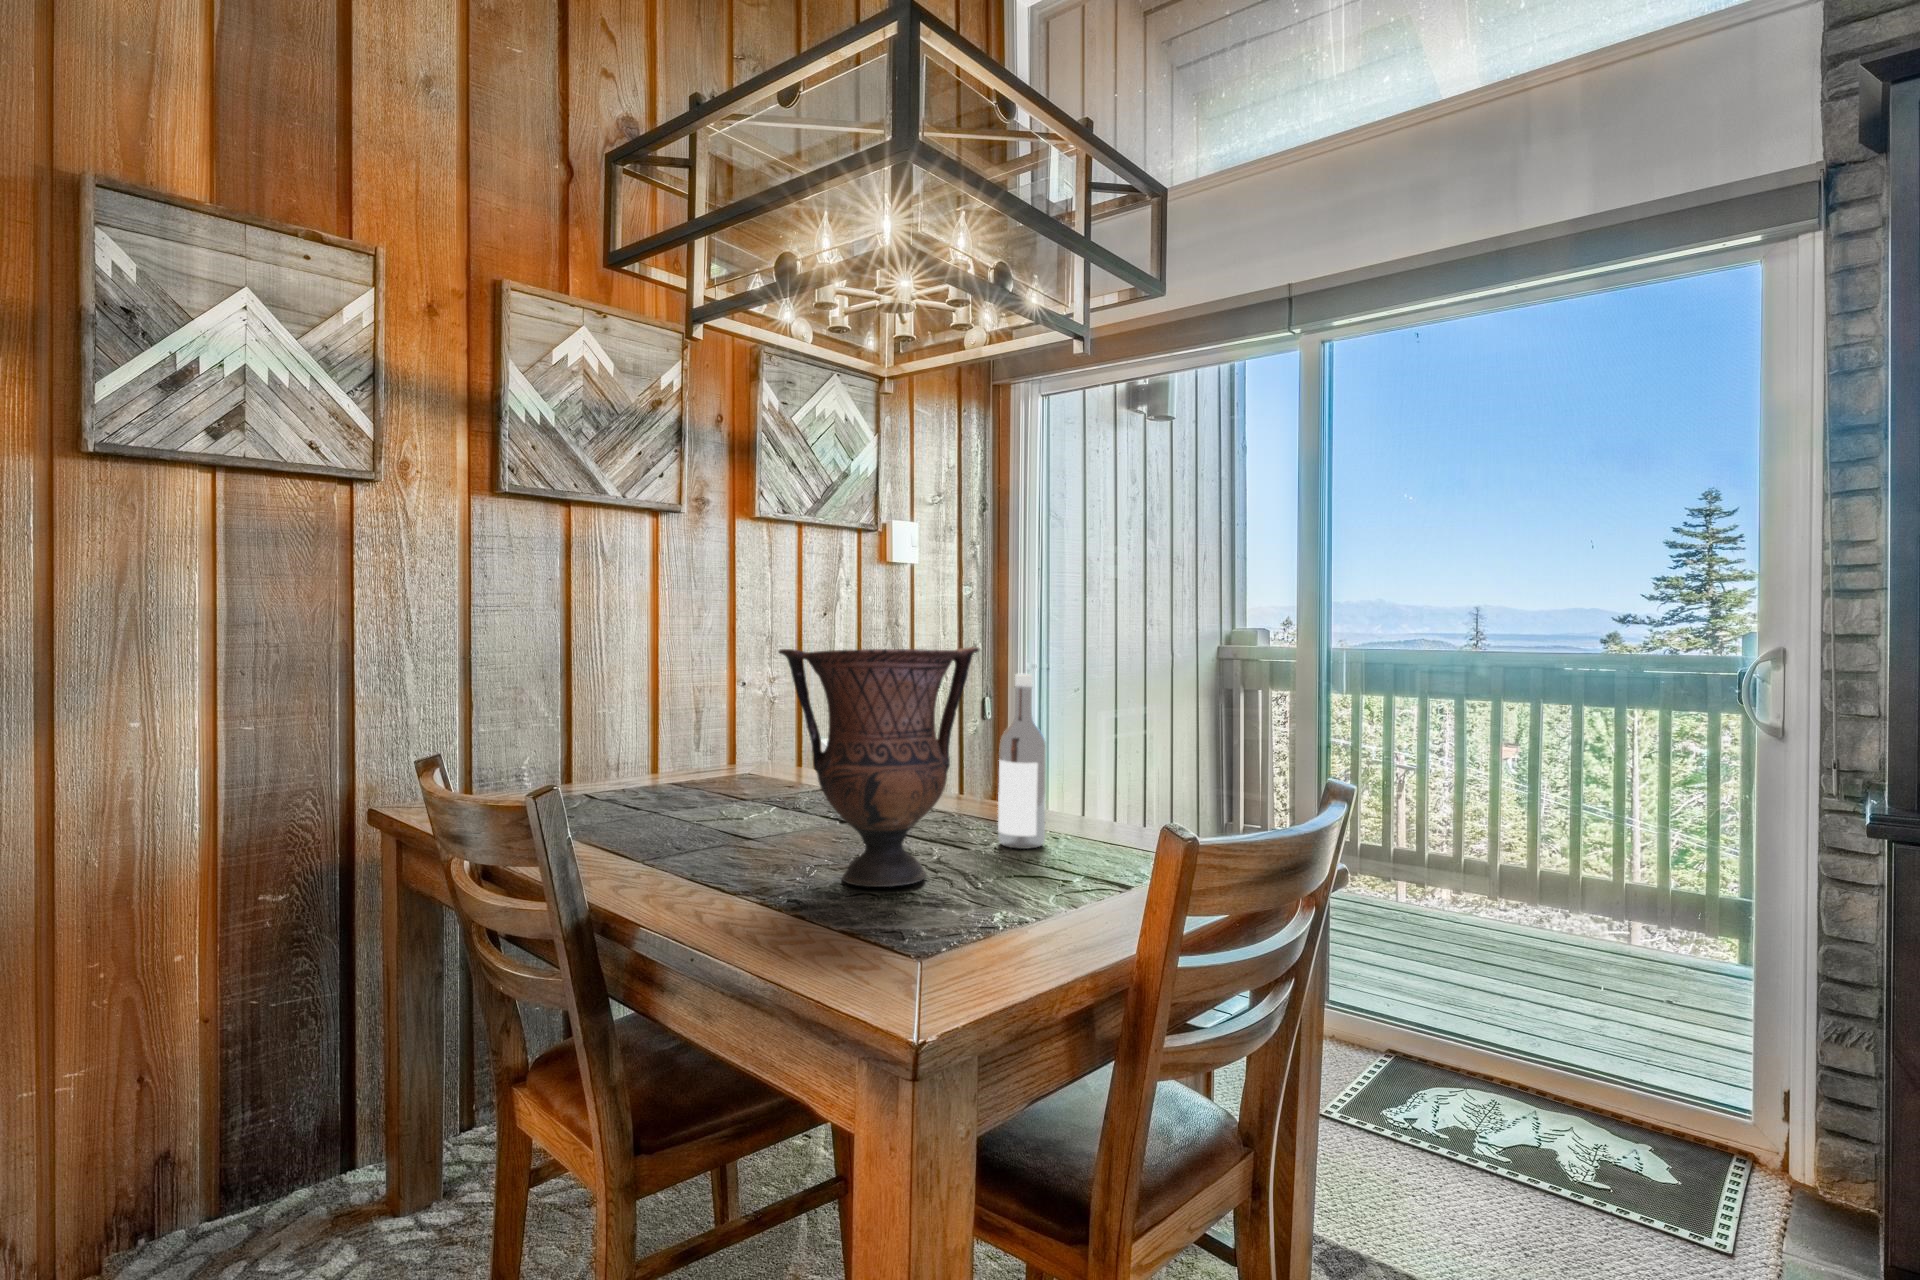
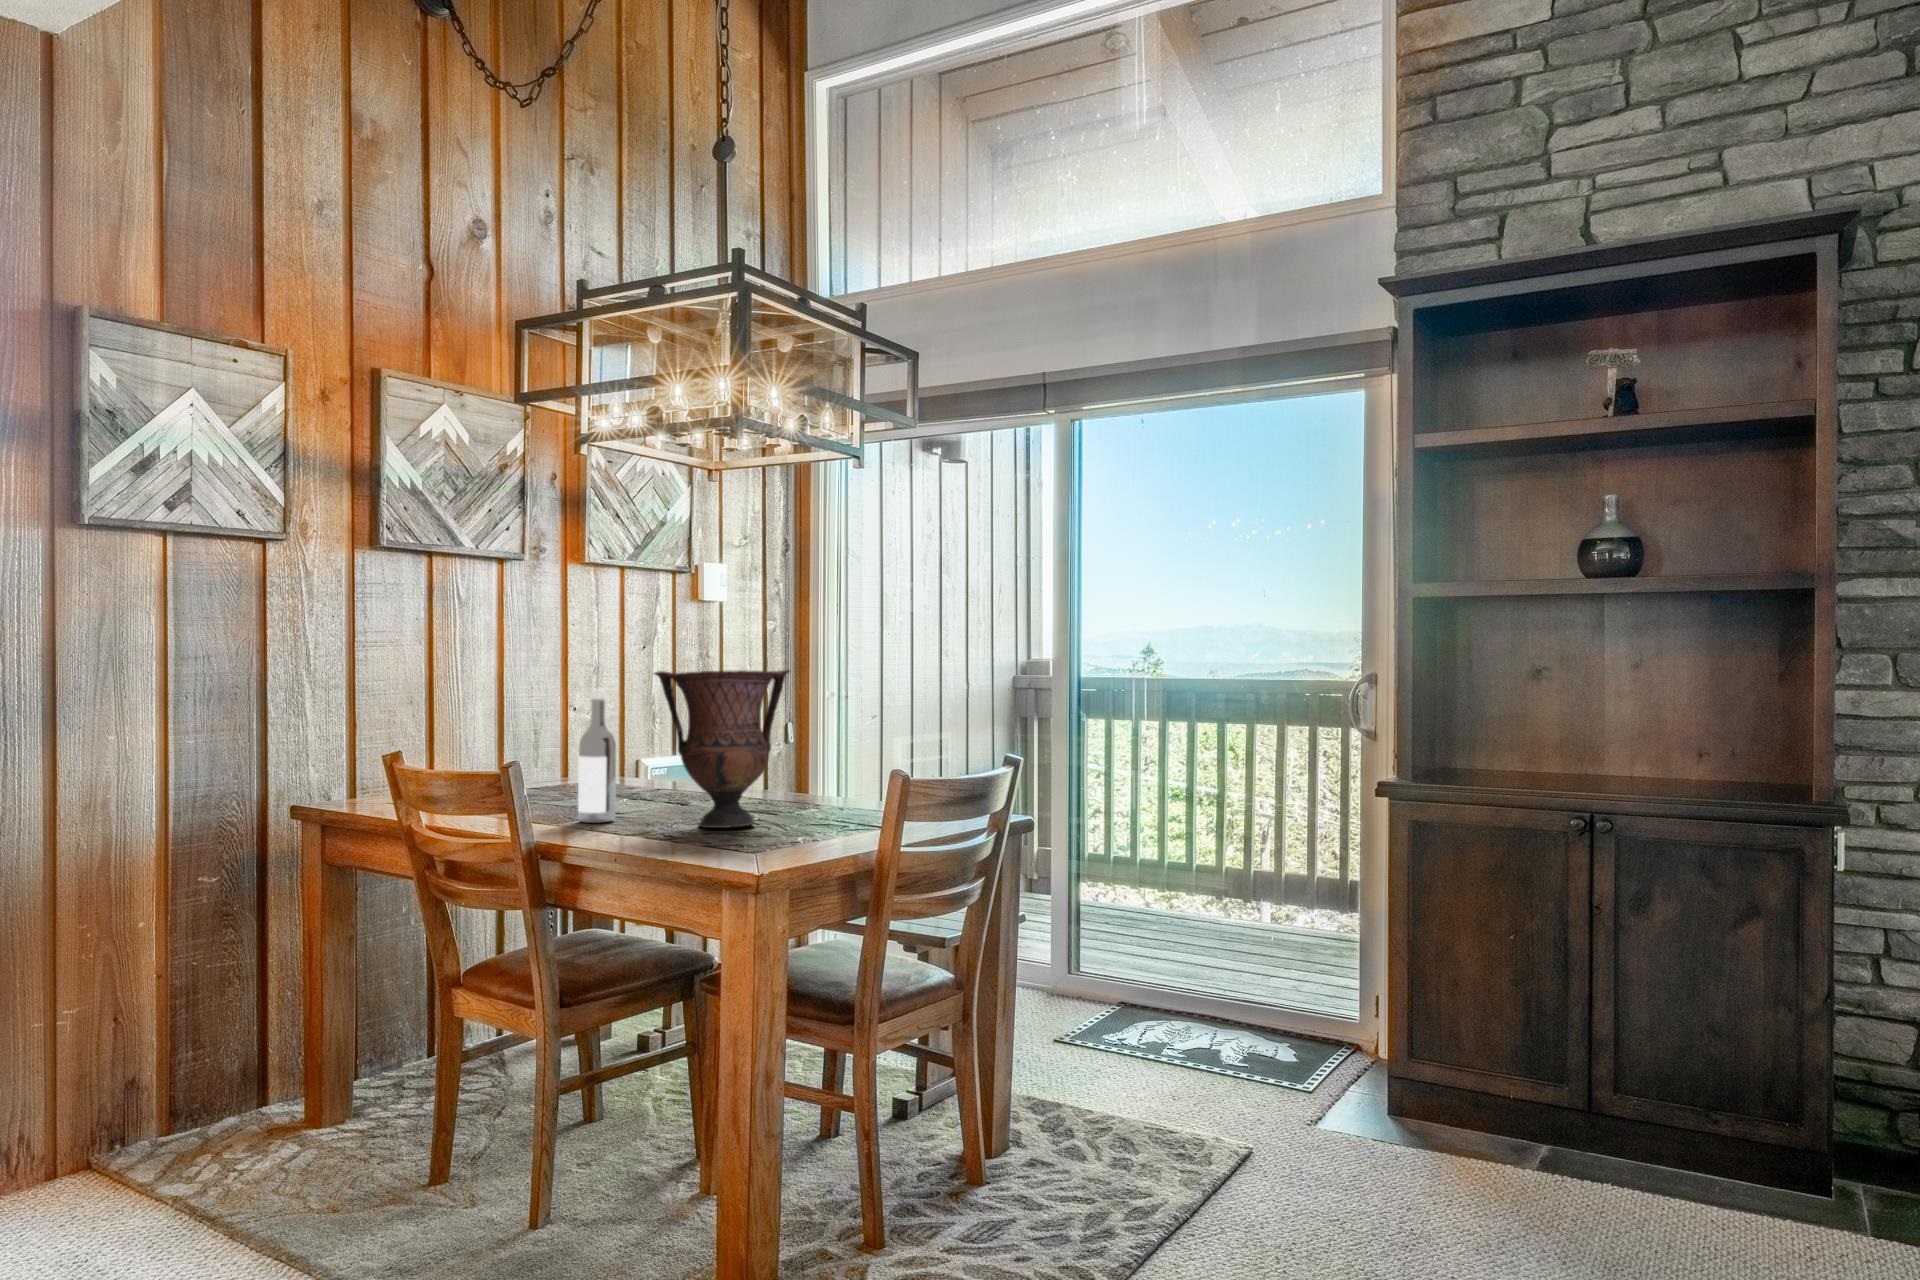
wine bottle: present [998,674,1046,849] -> present [578,690,616,823]

